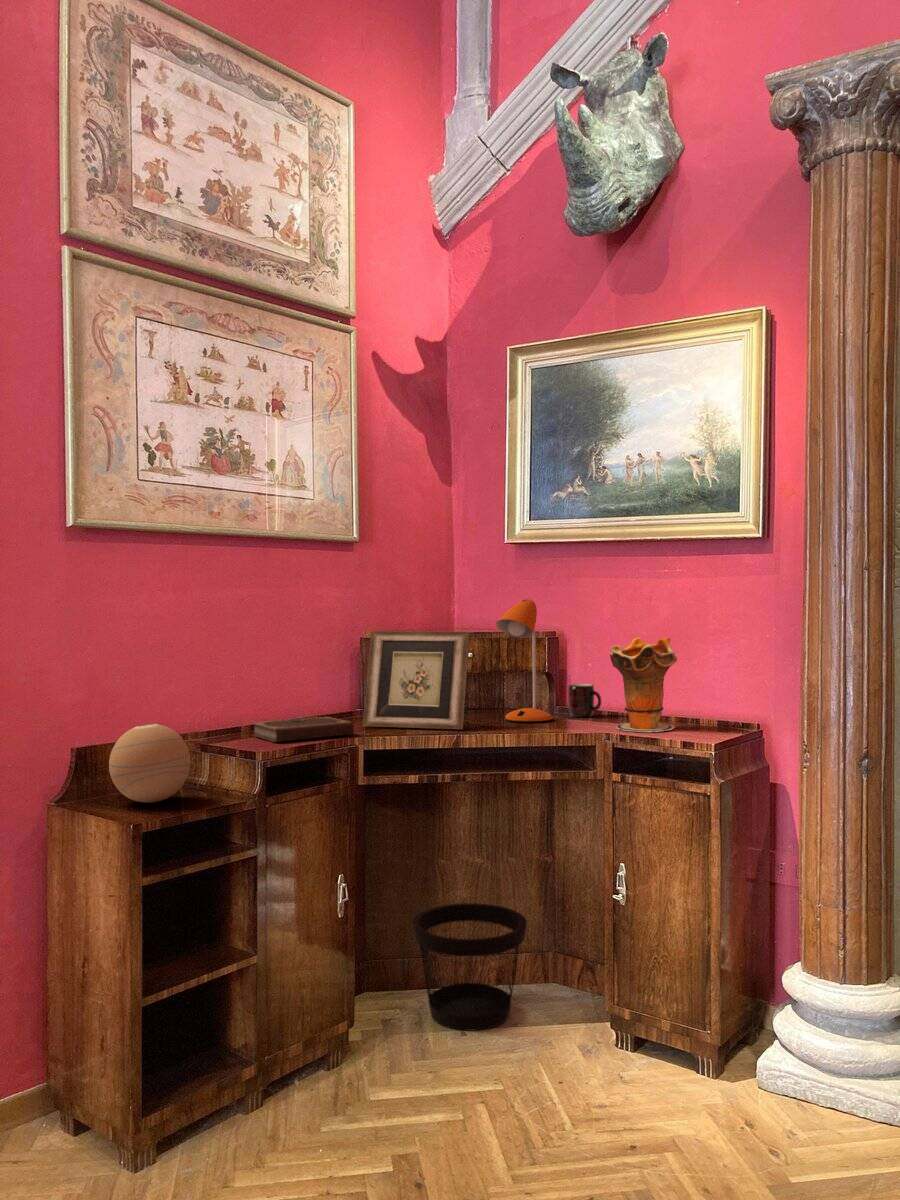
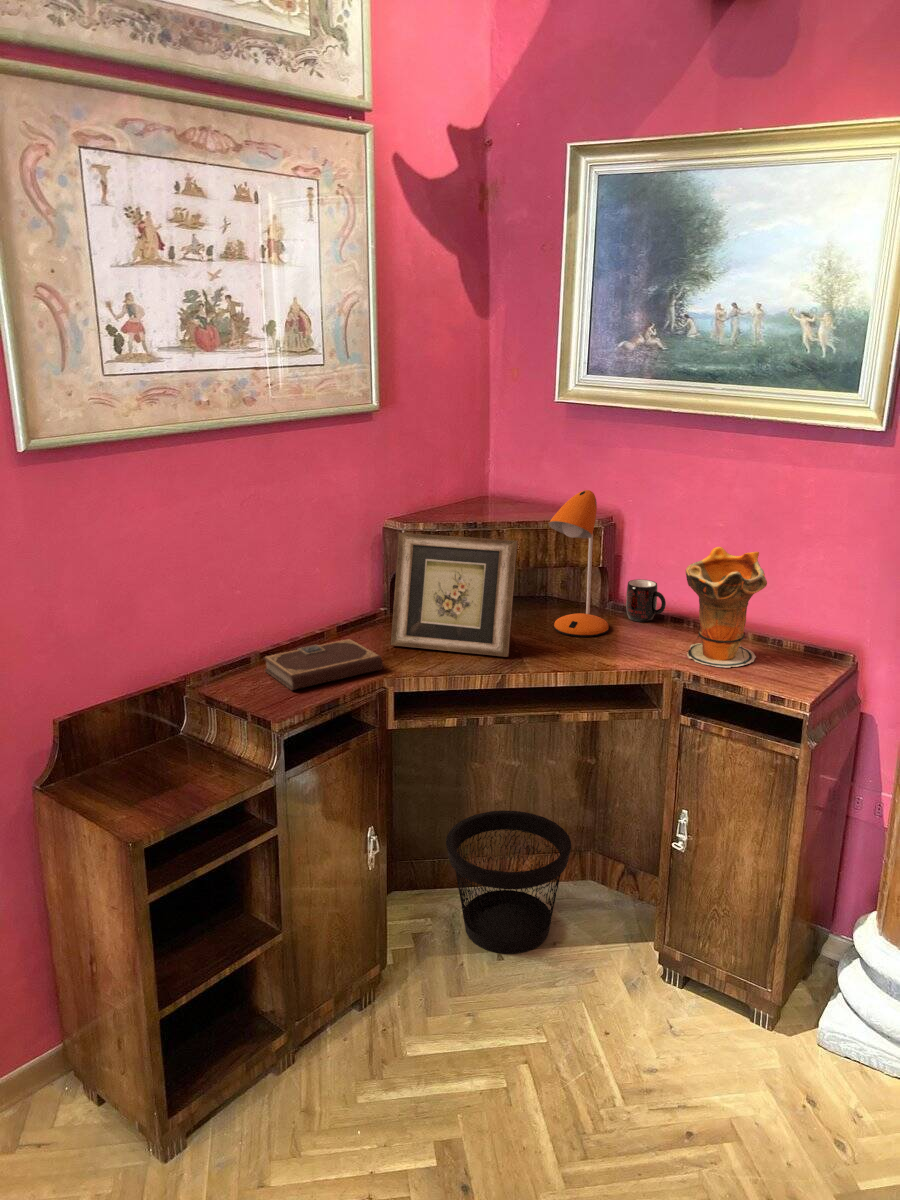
decorative orb: present [109,724,190,803] -> none [98,693,193,785]

